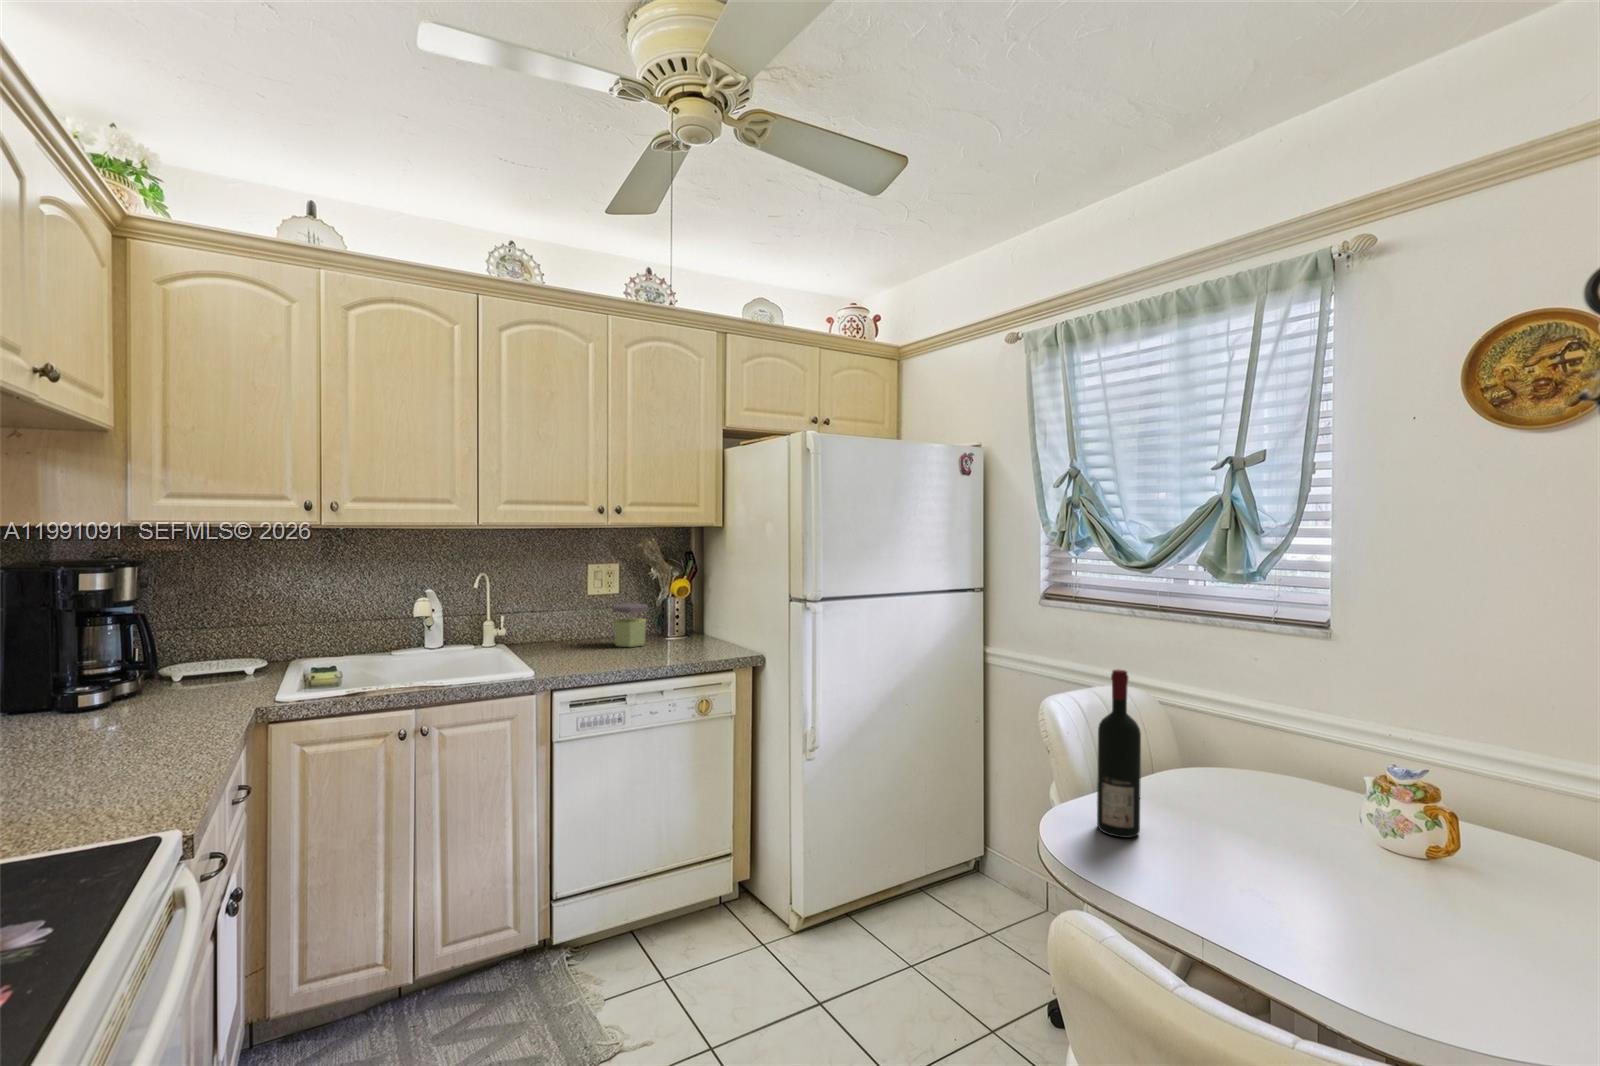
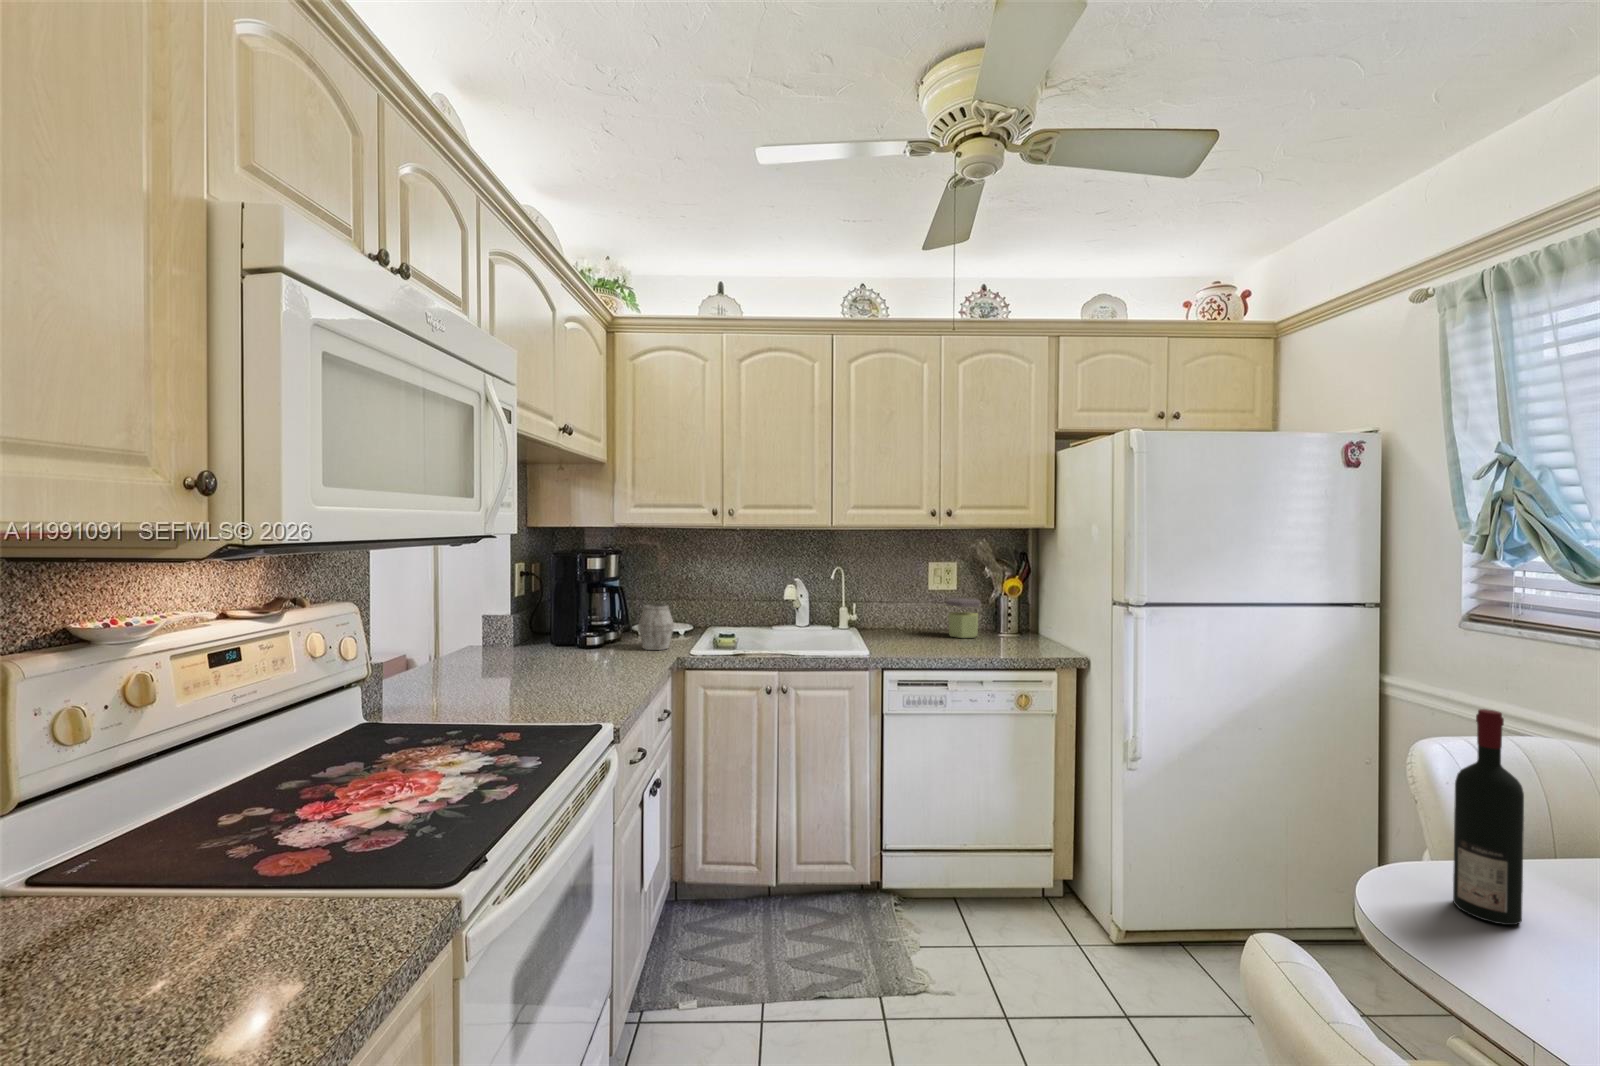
mug: none [181,635,244,702] -> present [638,604,674,650]

